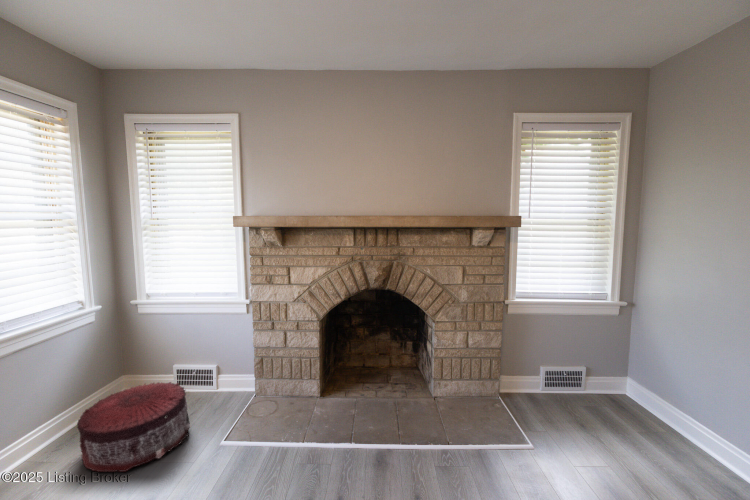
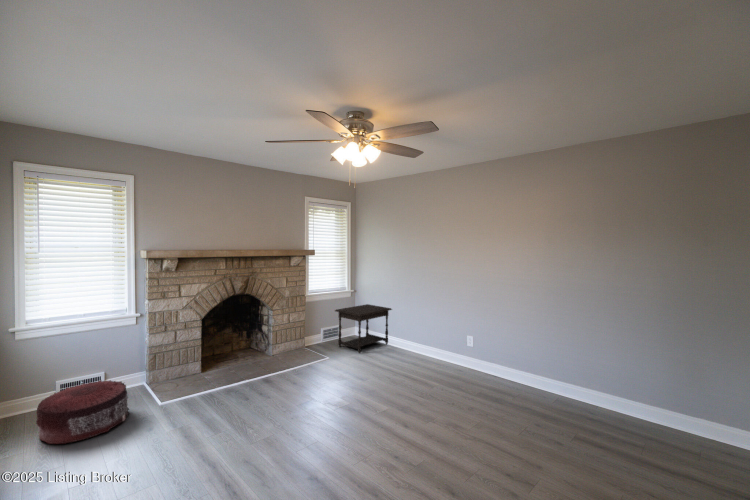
side table: none [564,341,741,463] -> present [335,304,392,353]

